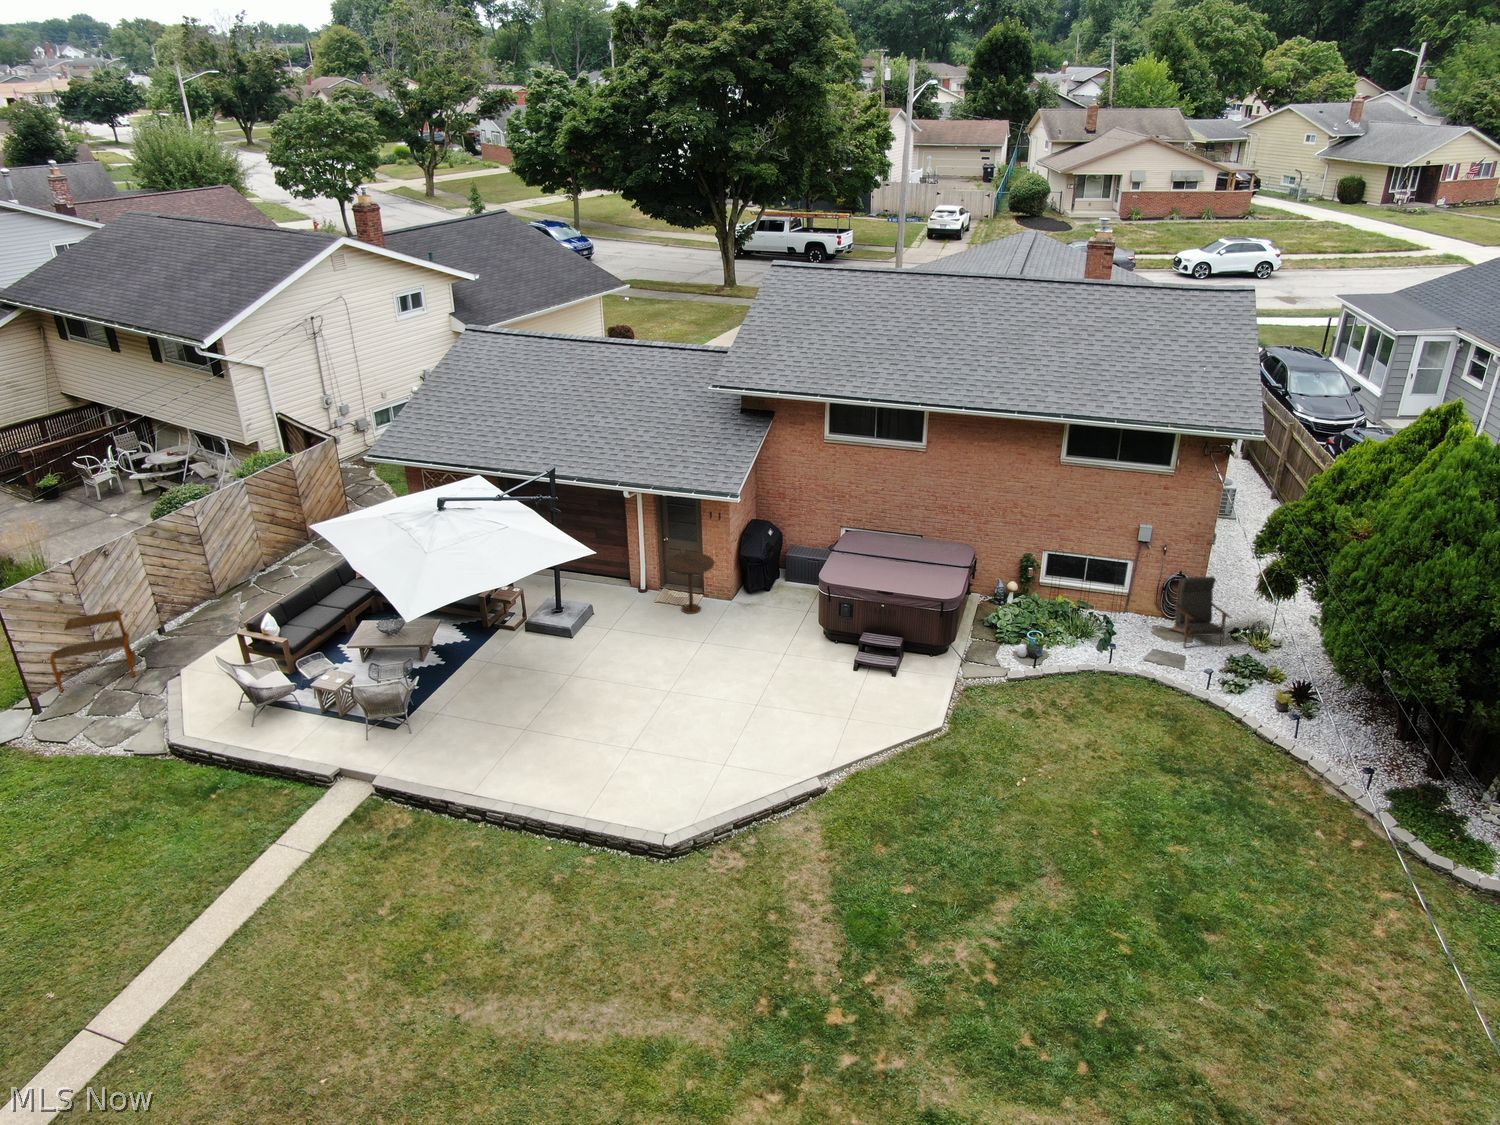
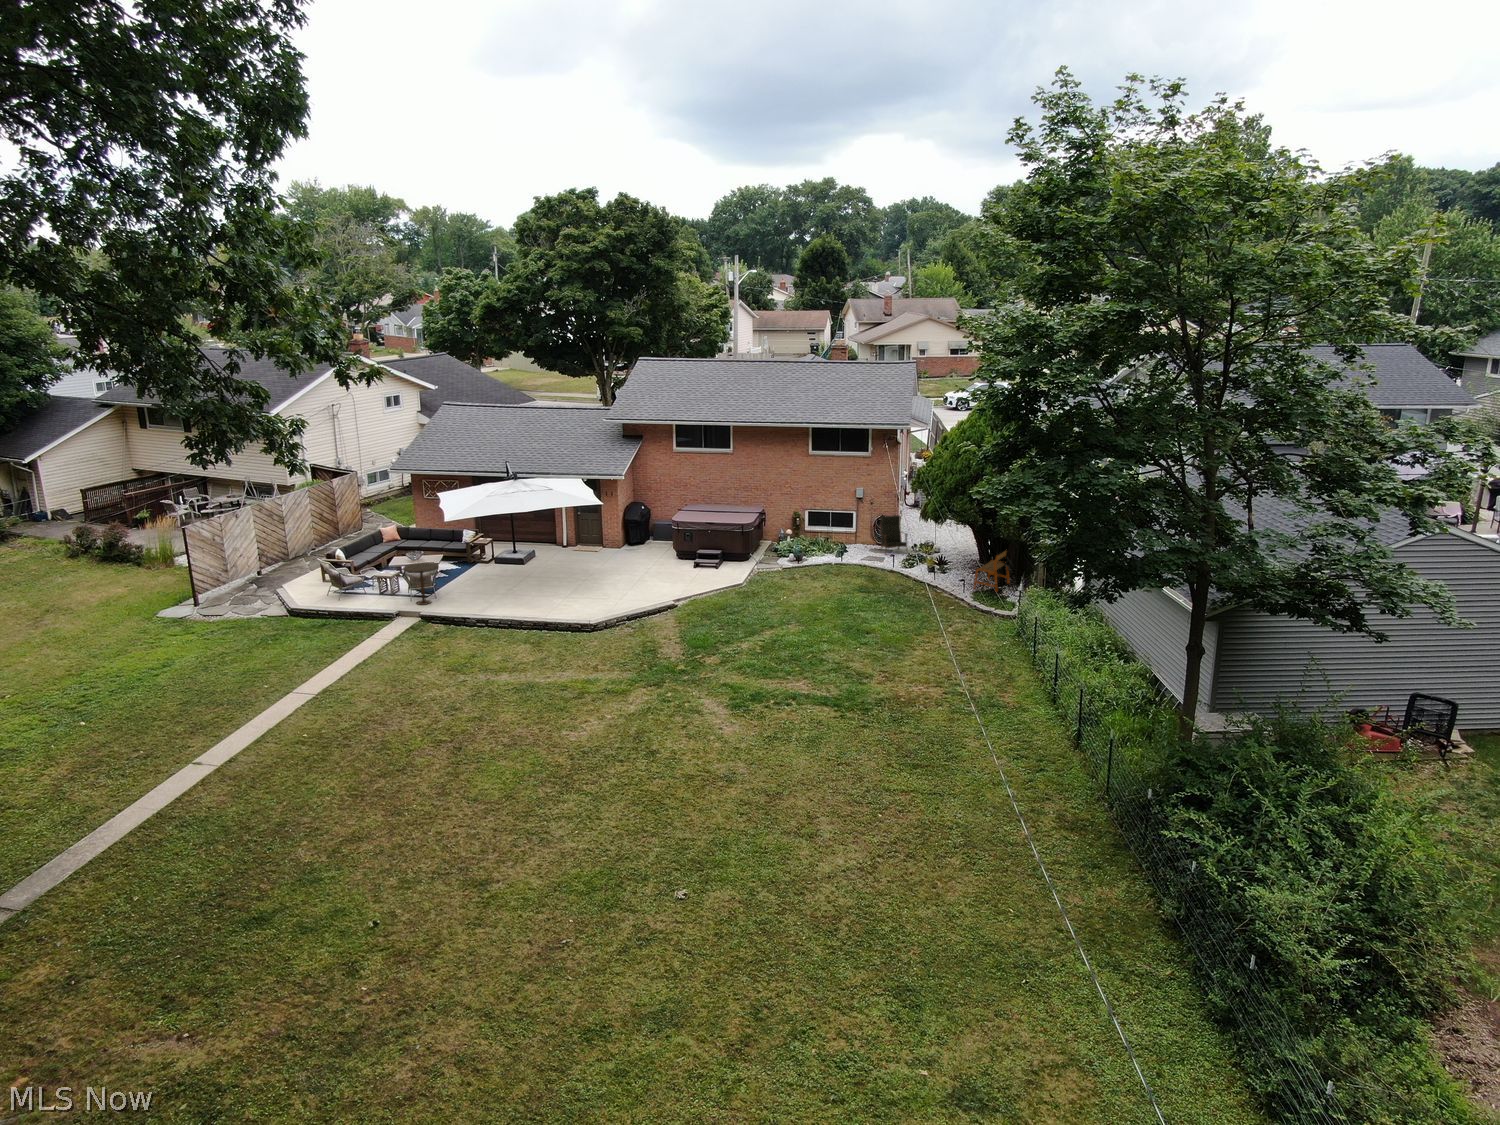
pedestal table: present [666,552,715,614] -> present [403,562,439,605]
bench: present [50,610,135,691] -> present [974,550,1009,592]

